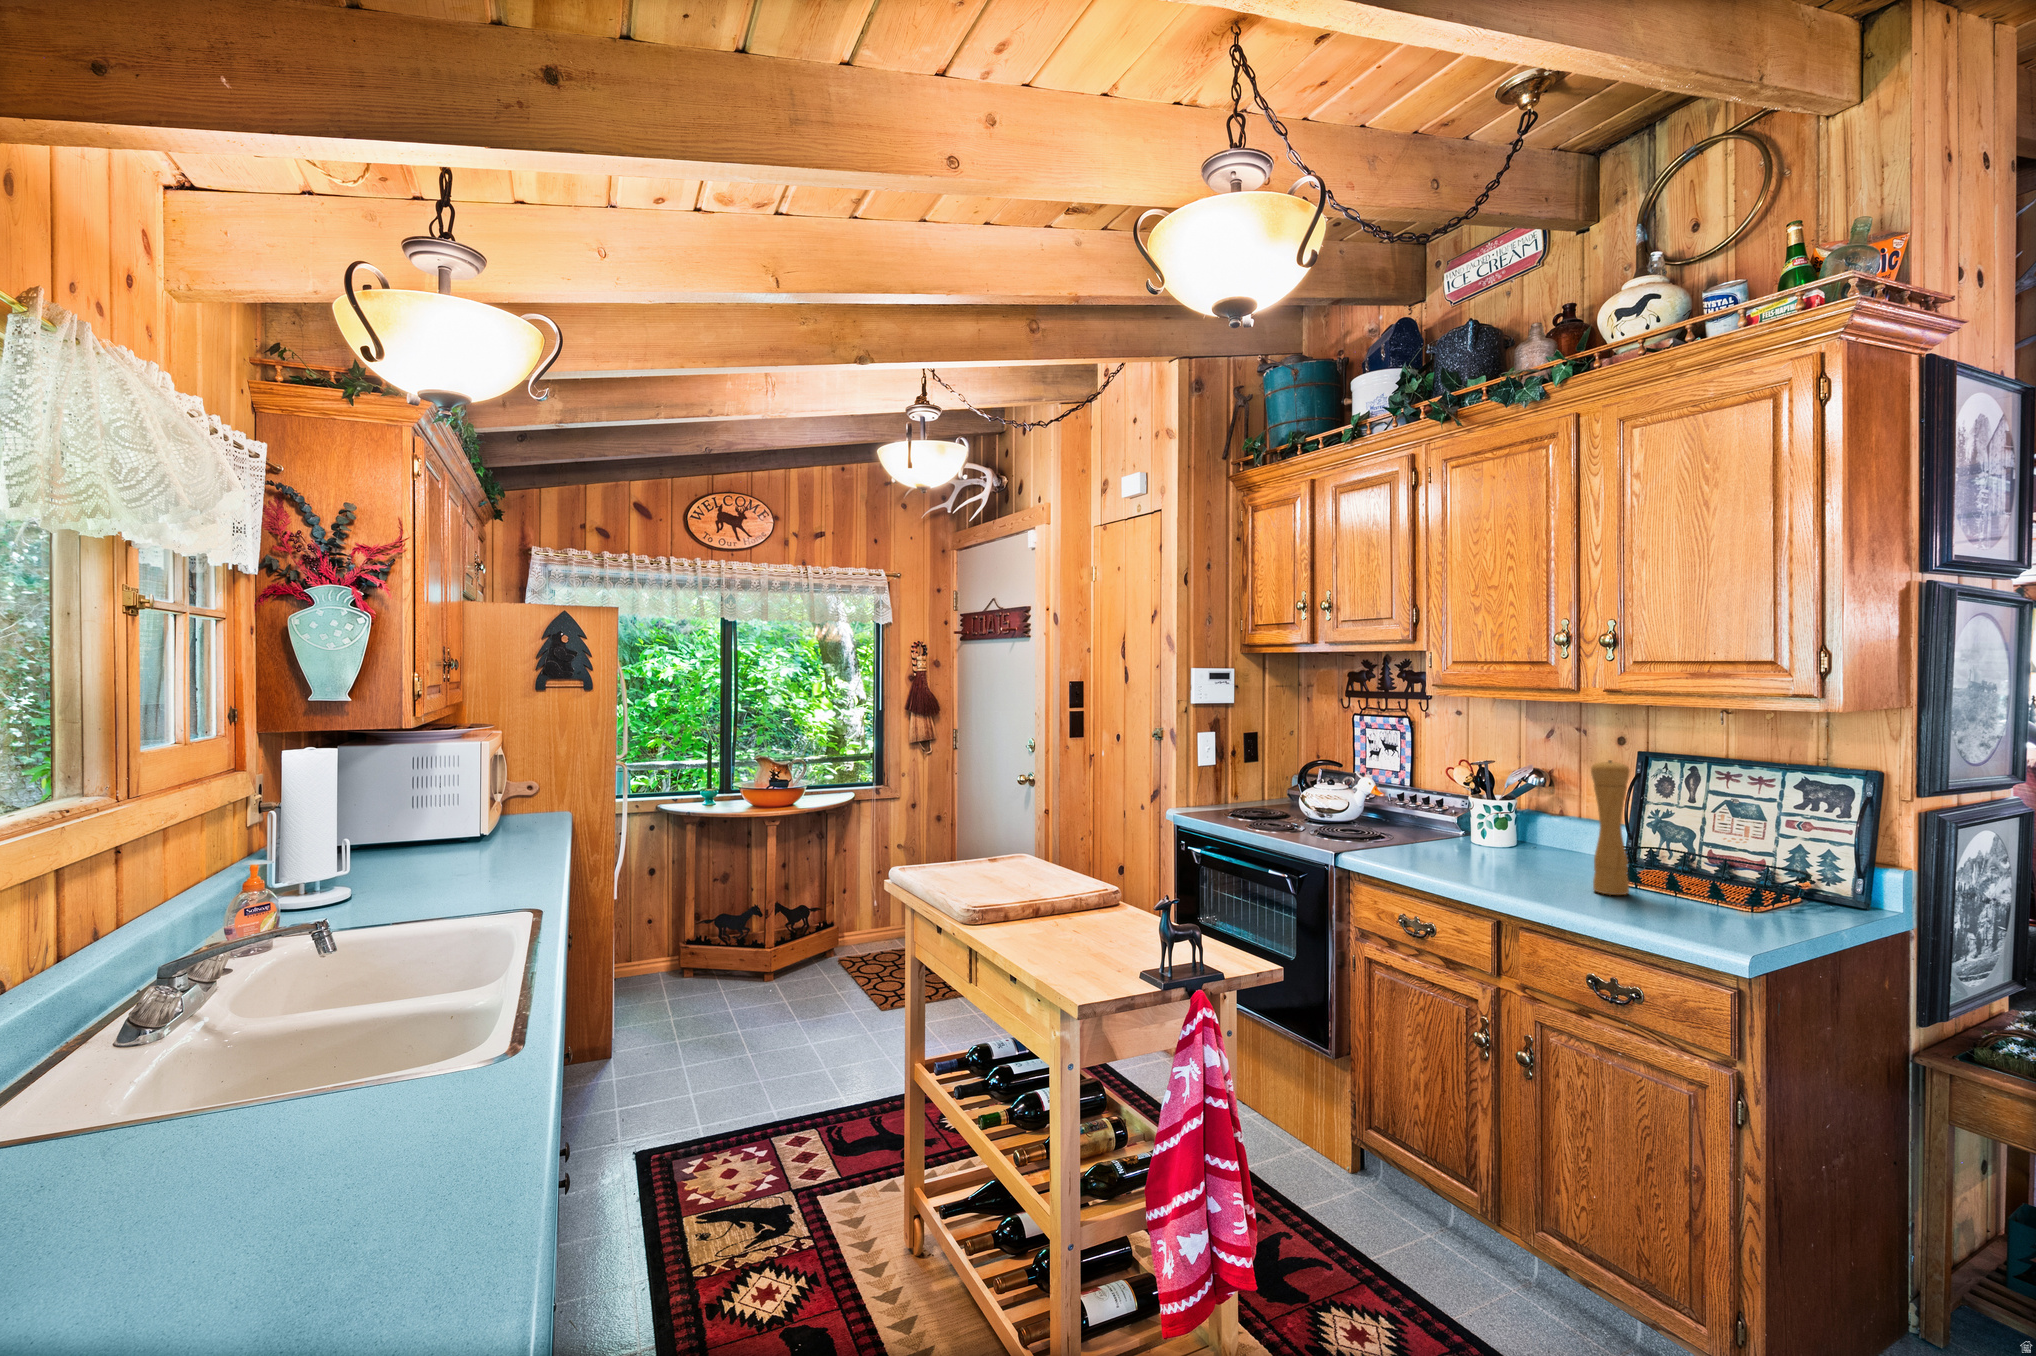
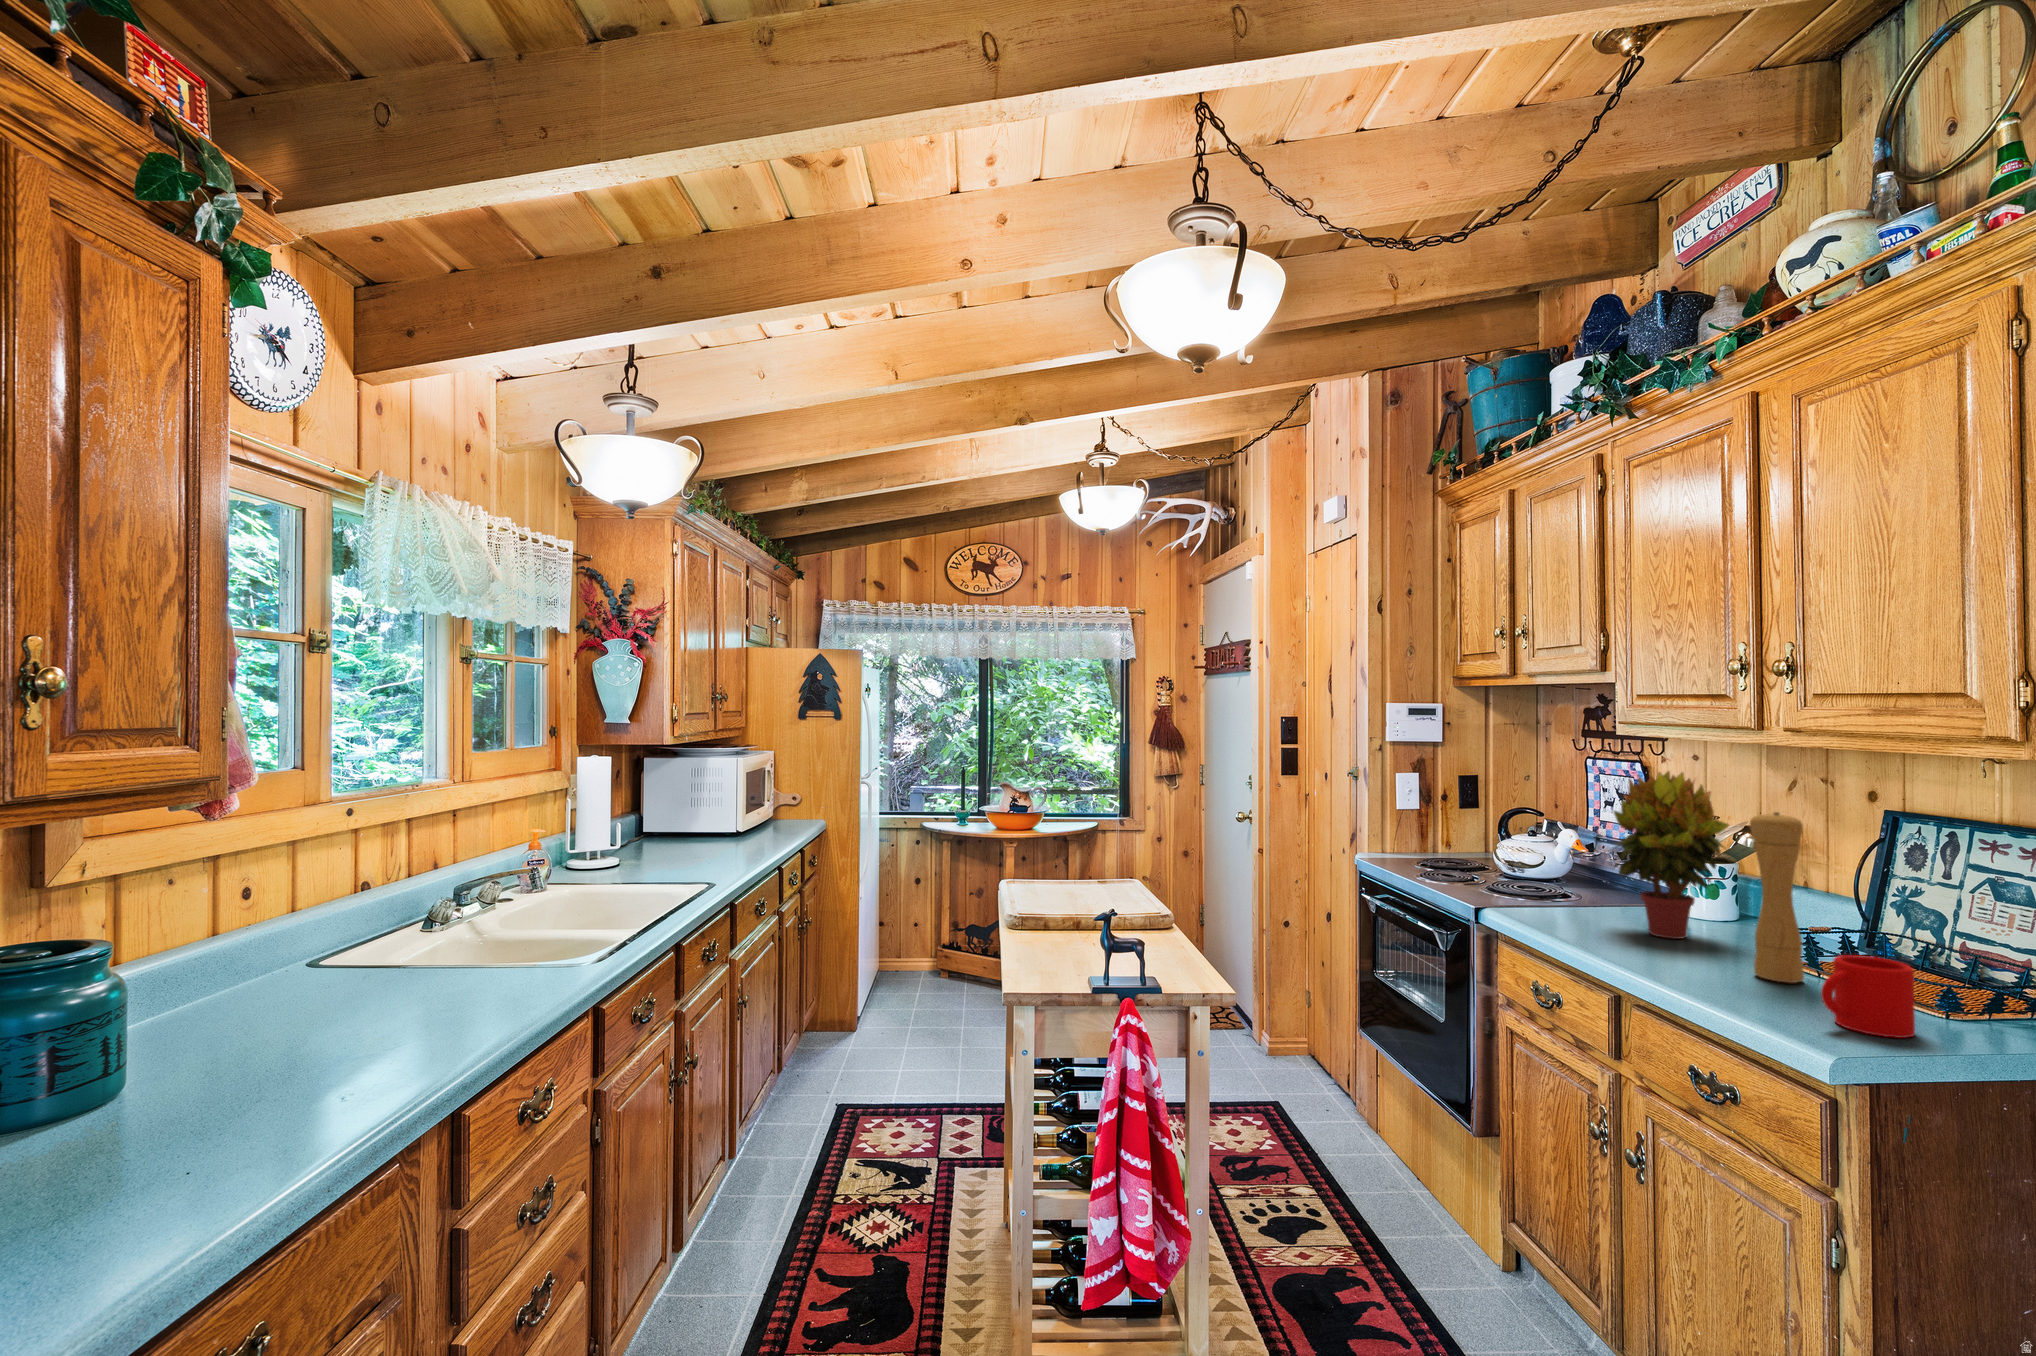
potted plant: none [1446,729,1547,868] -> present [1614,771,1729,939]
mug: none [1689,869,1747,929] -> present [1821,955,1915,1038]

